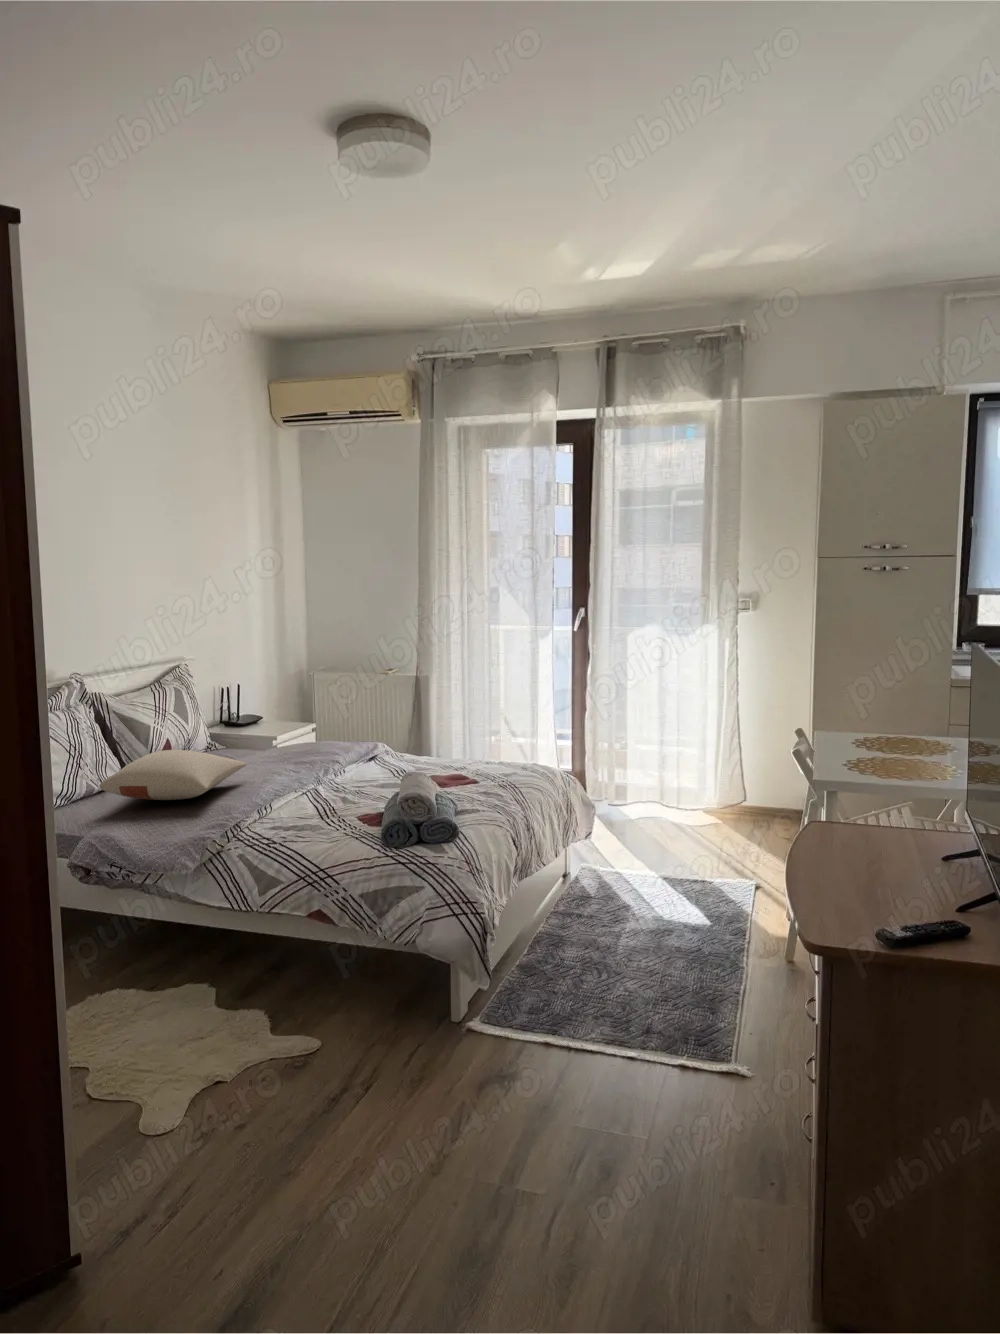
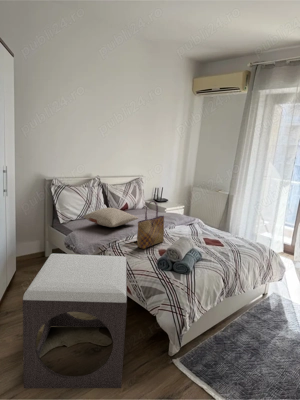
tote bag: none [293,705,342,824] -> present [137,201,164,249]
footstool: none [130,835,403,1174] -> present [23,253,127,388]

